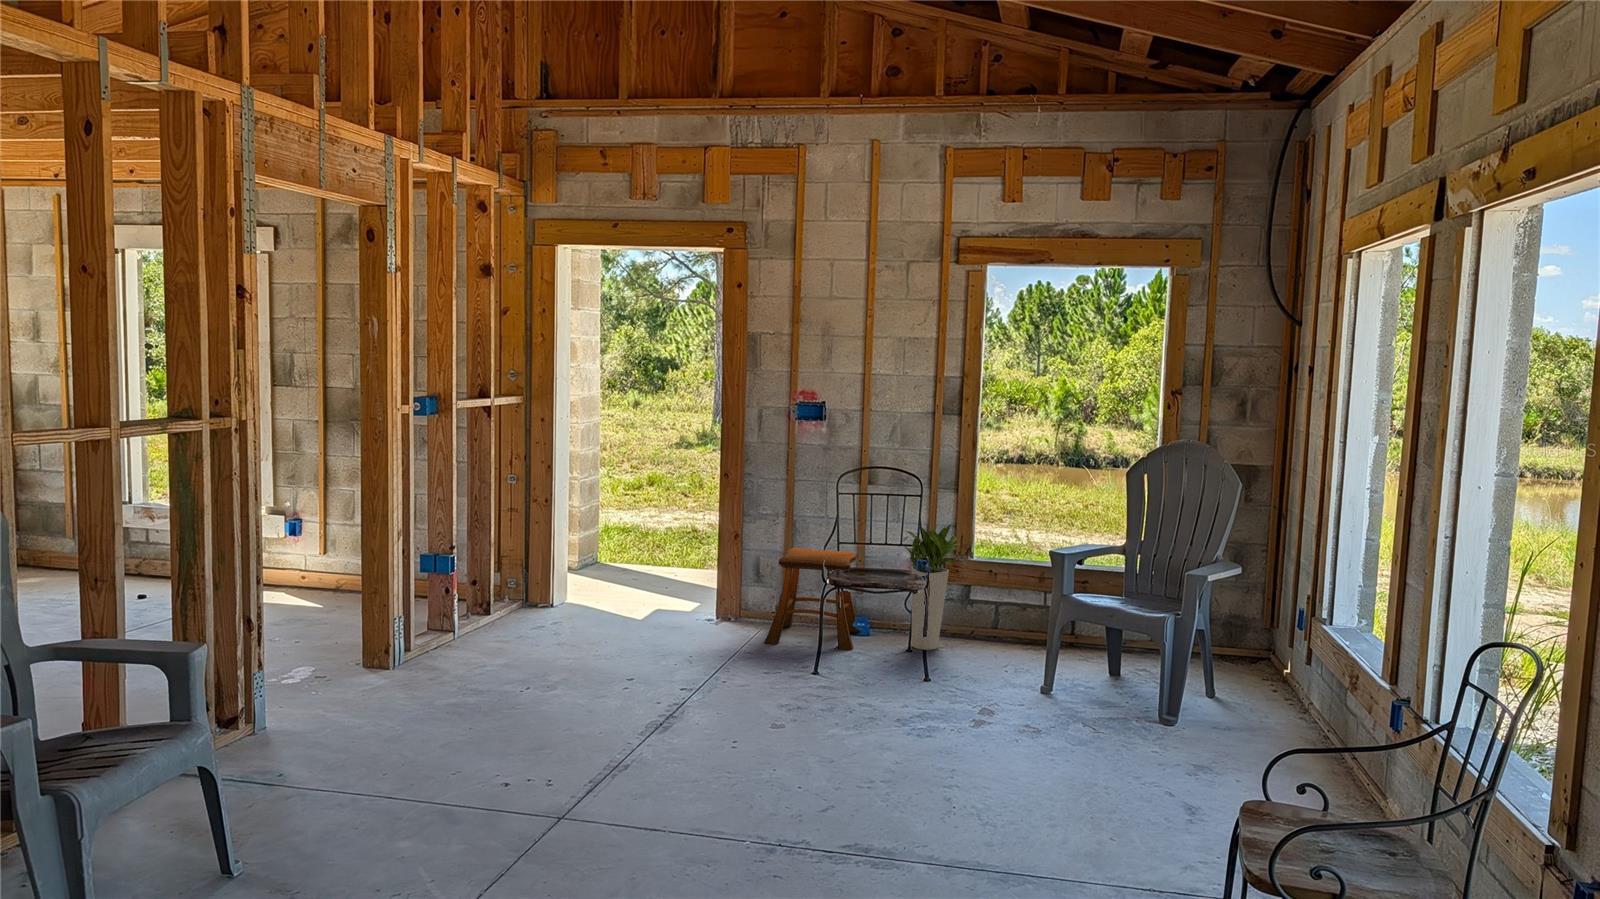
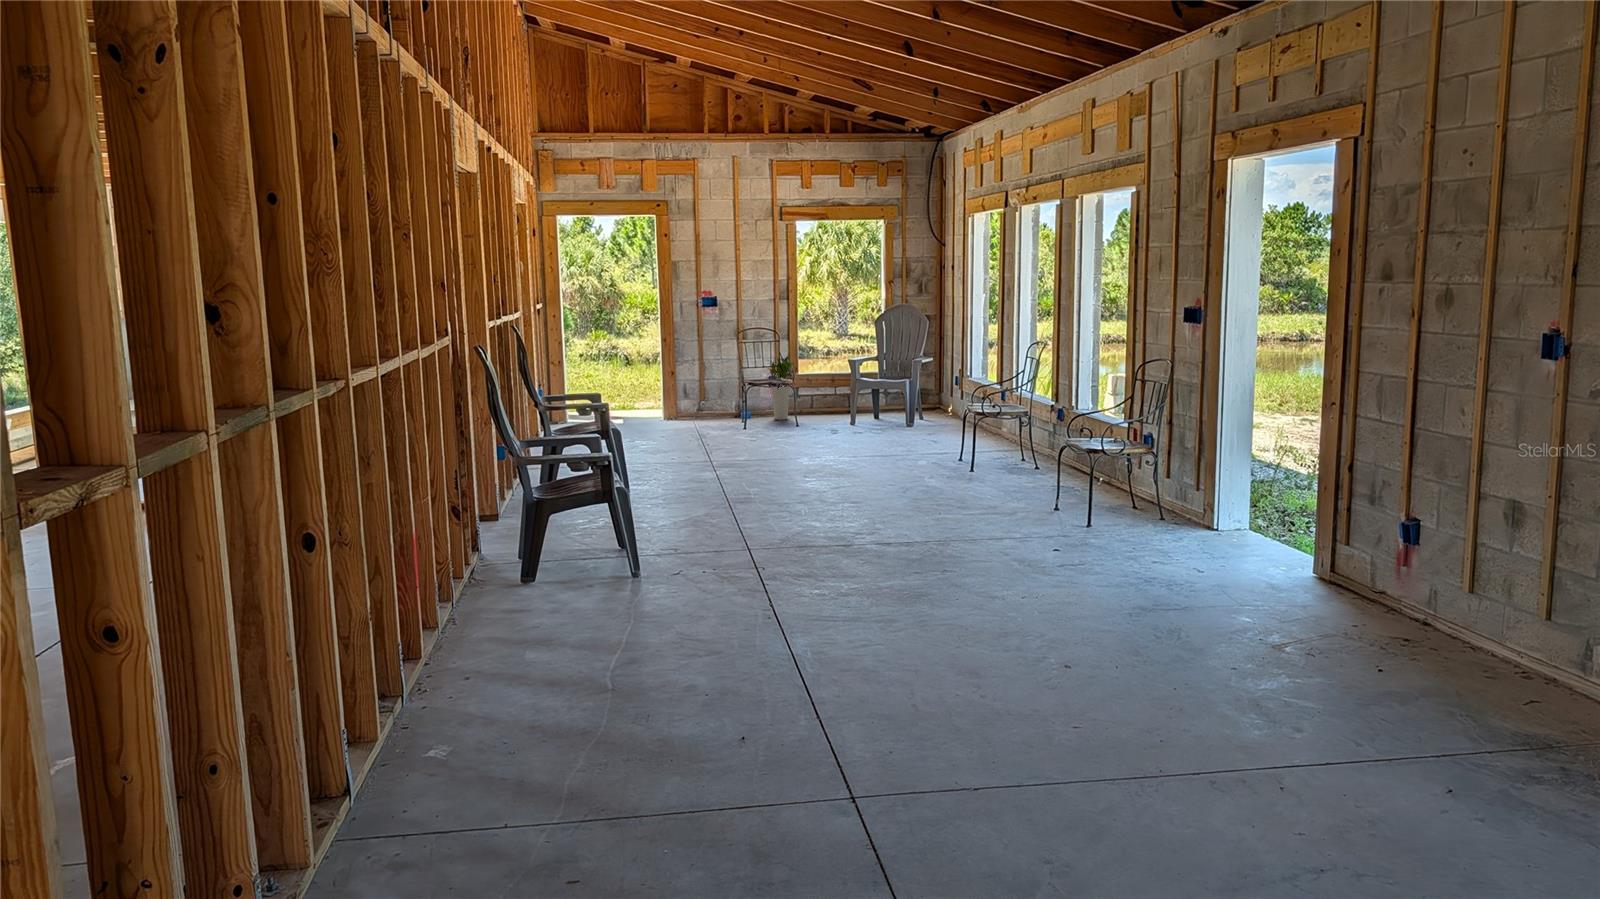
stool: present [764,548,862,650] -> none [698,376,749,424]

